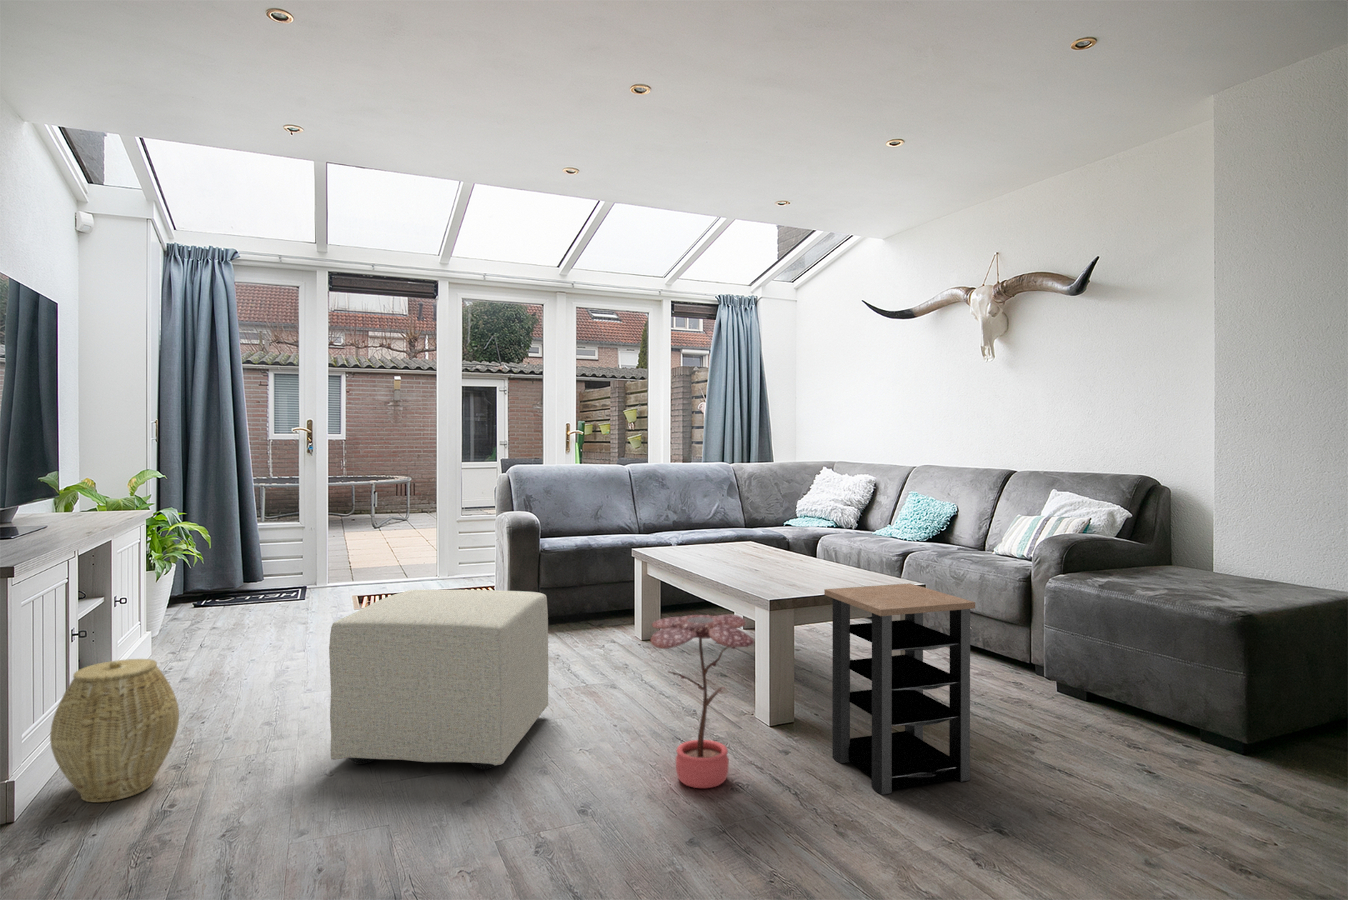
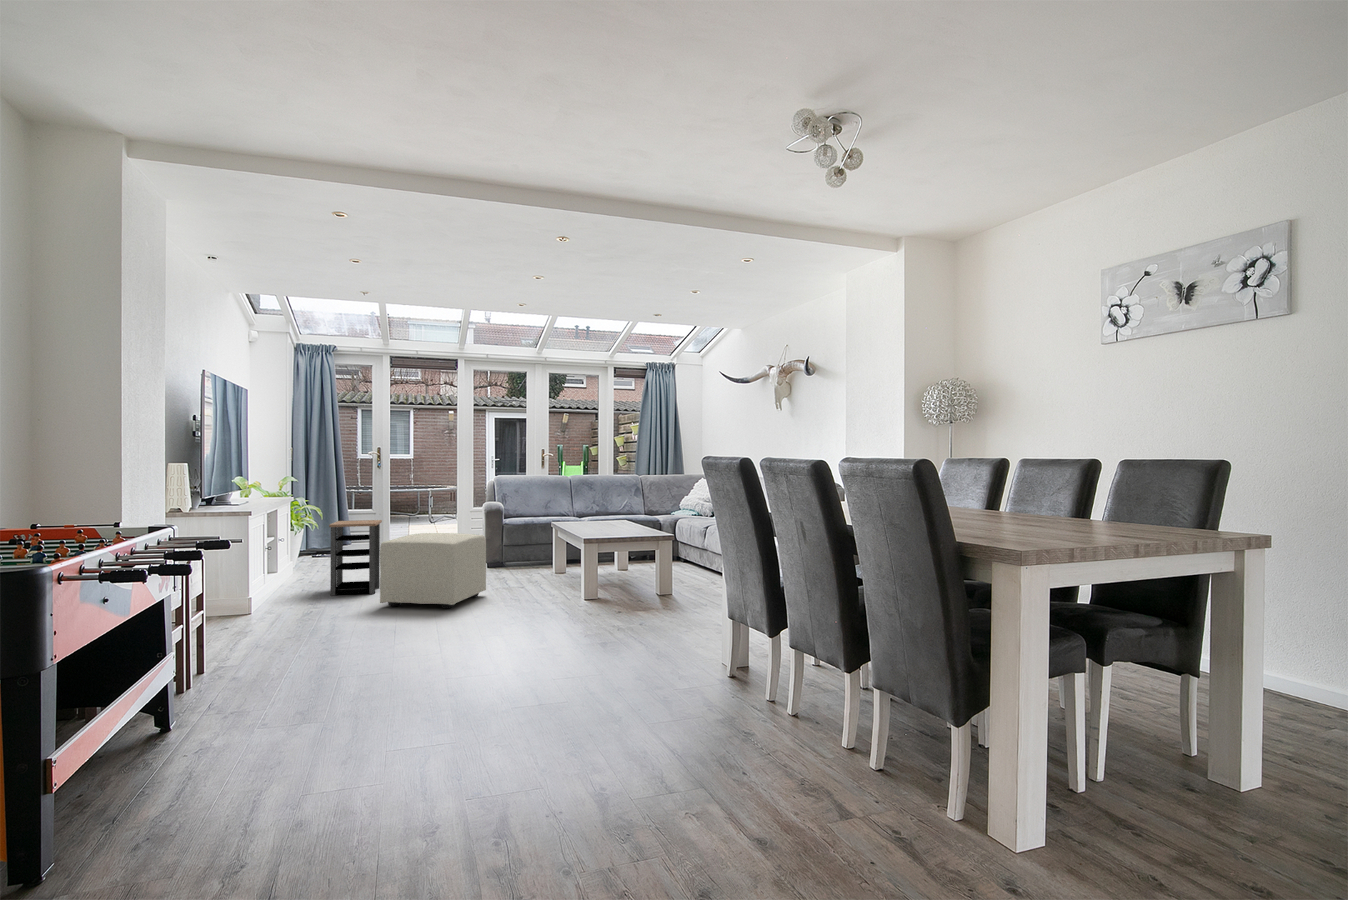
side table: present [824,583,975,795] -> present [329,520,382,596]
potted plant: present [651,615,754,788] -> none [514,540,564,614]
woven basket: present [50,659,179,803] -> none [265,556,315,614]

